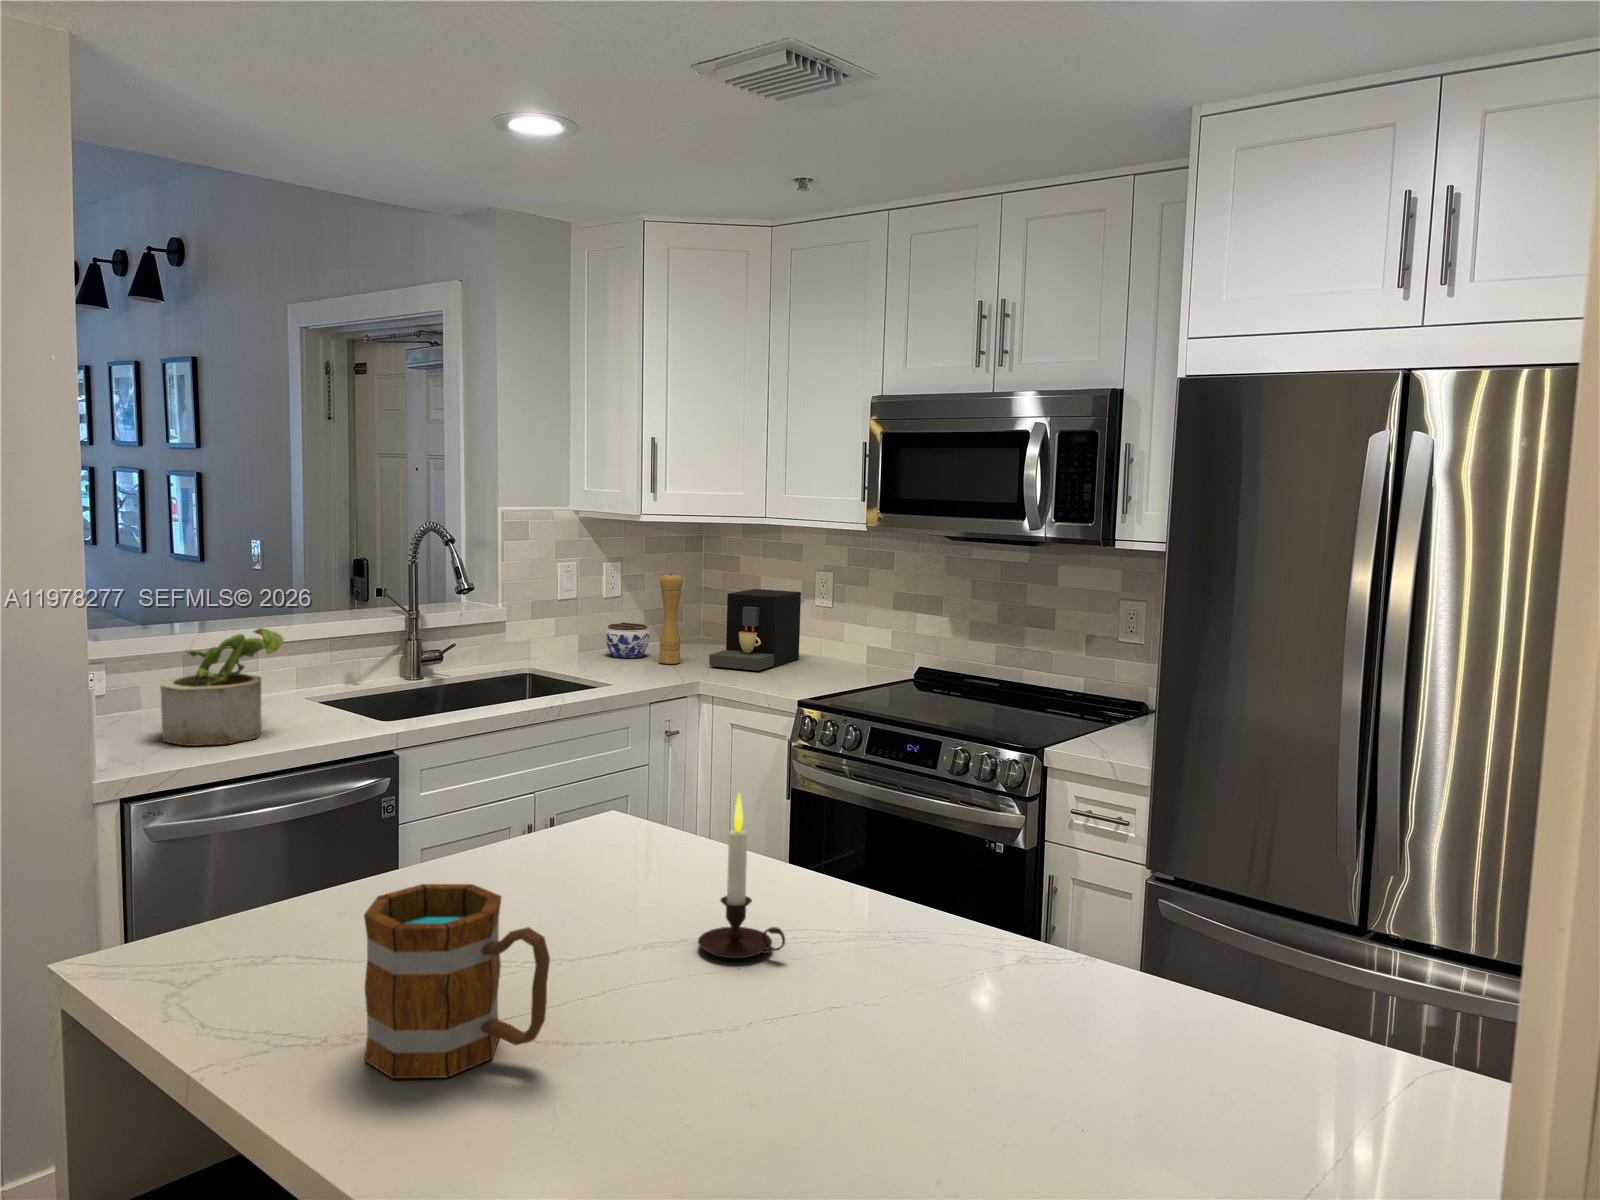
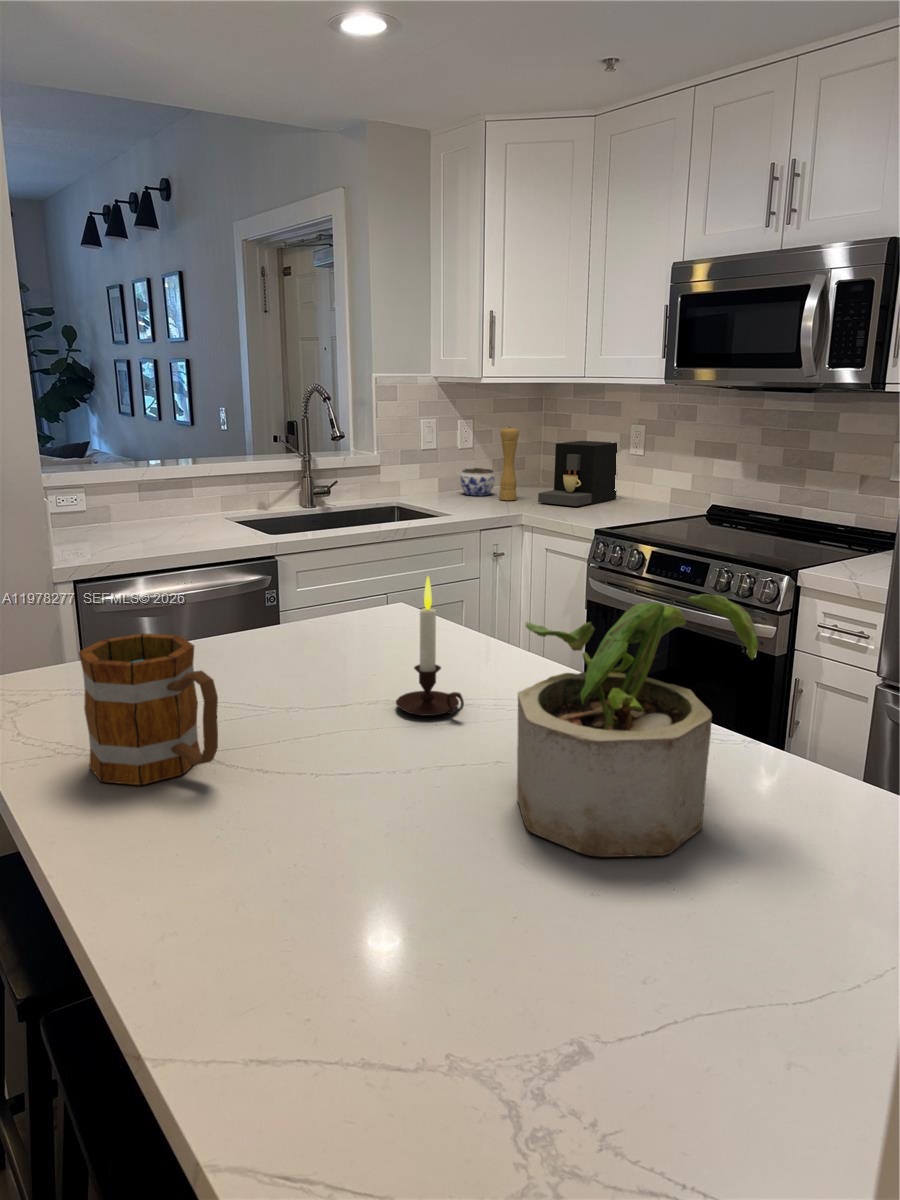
potted plant: present [160,628,283,746] -> present [517,594,758,857]

